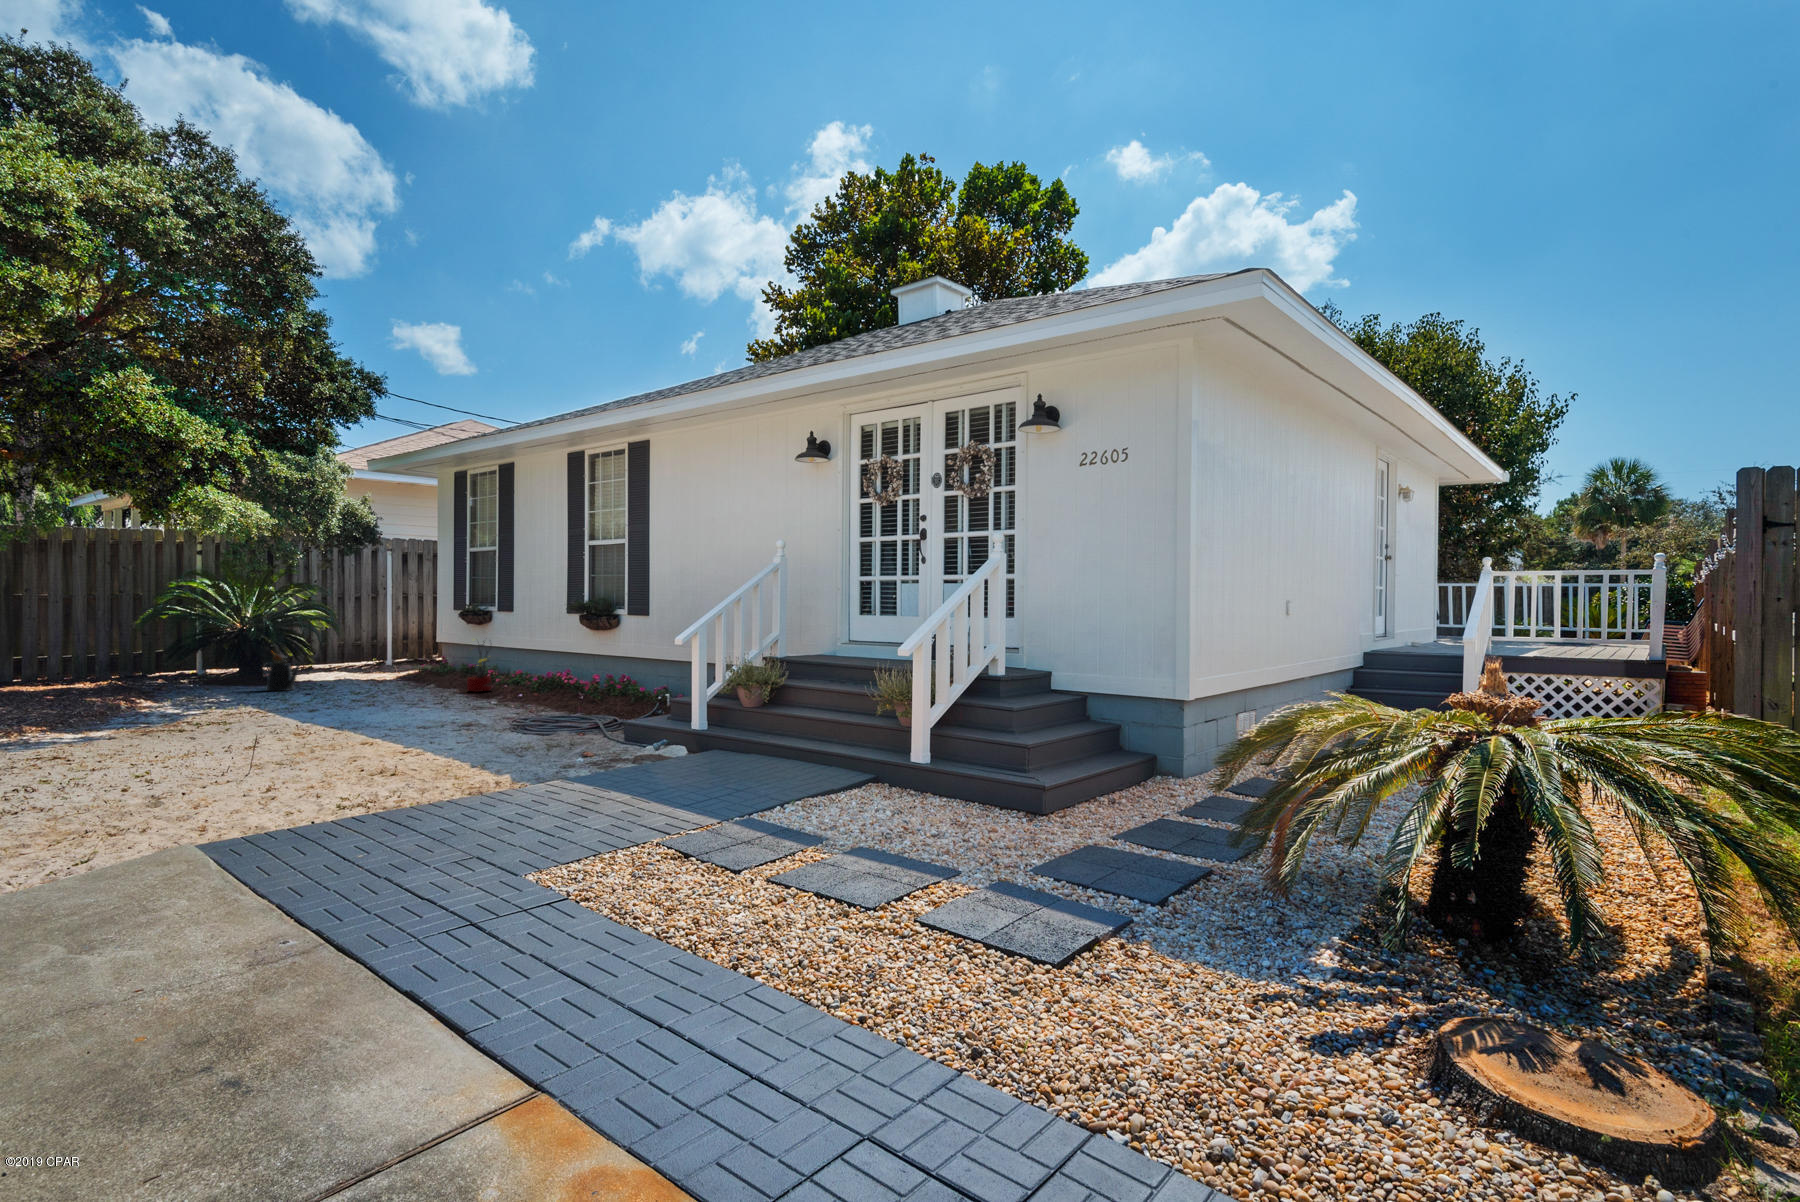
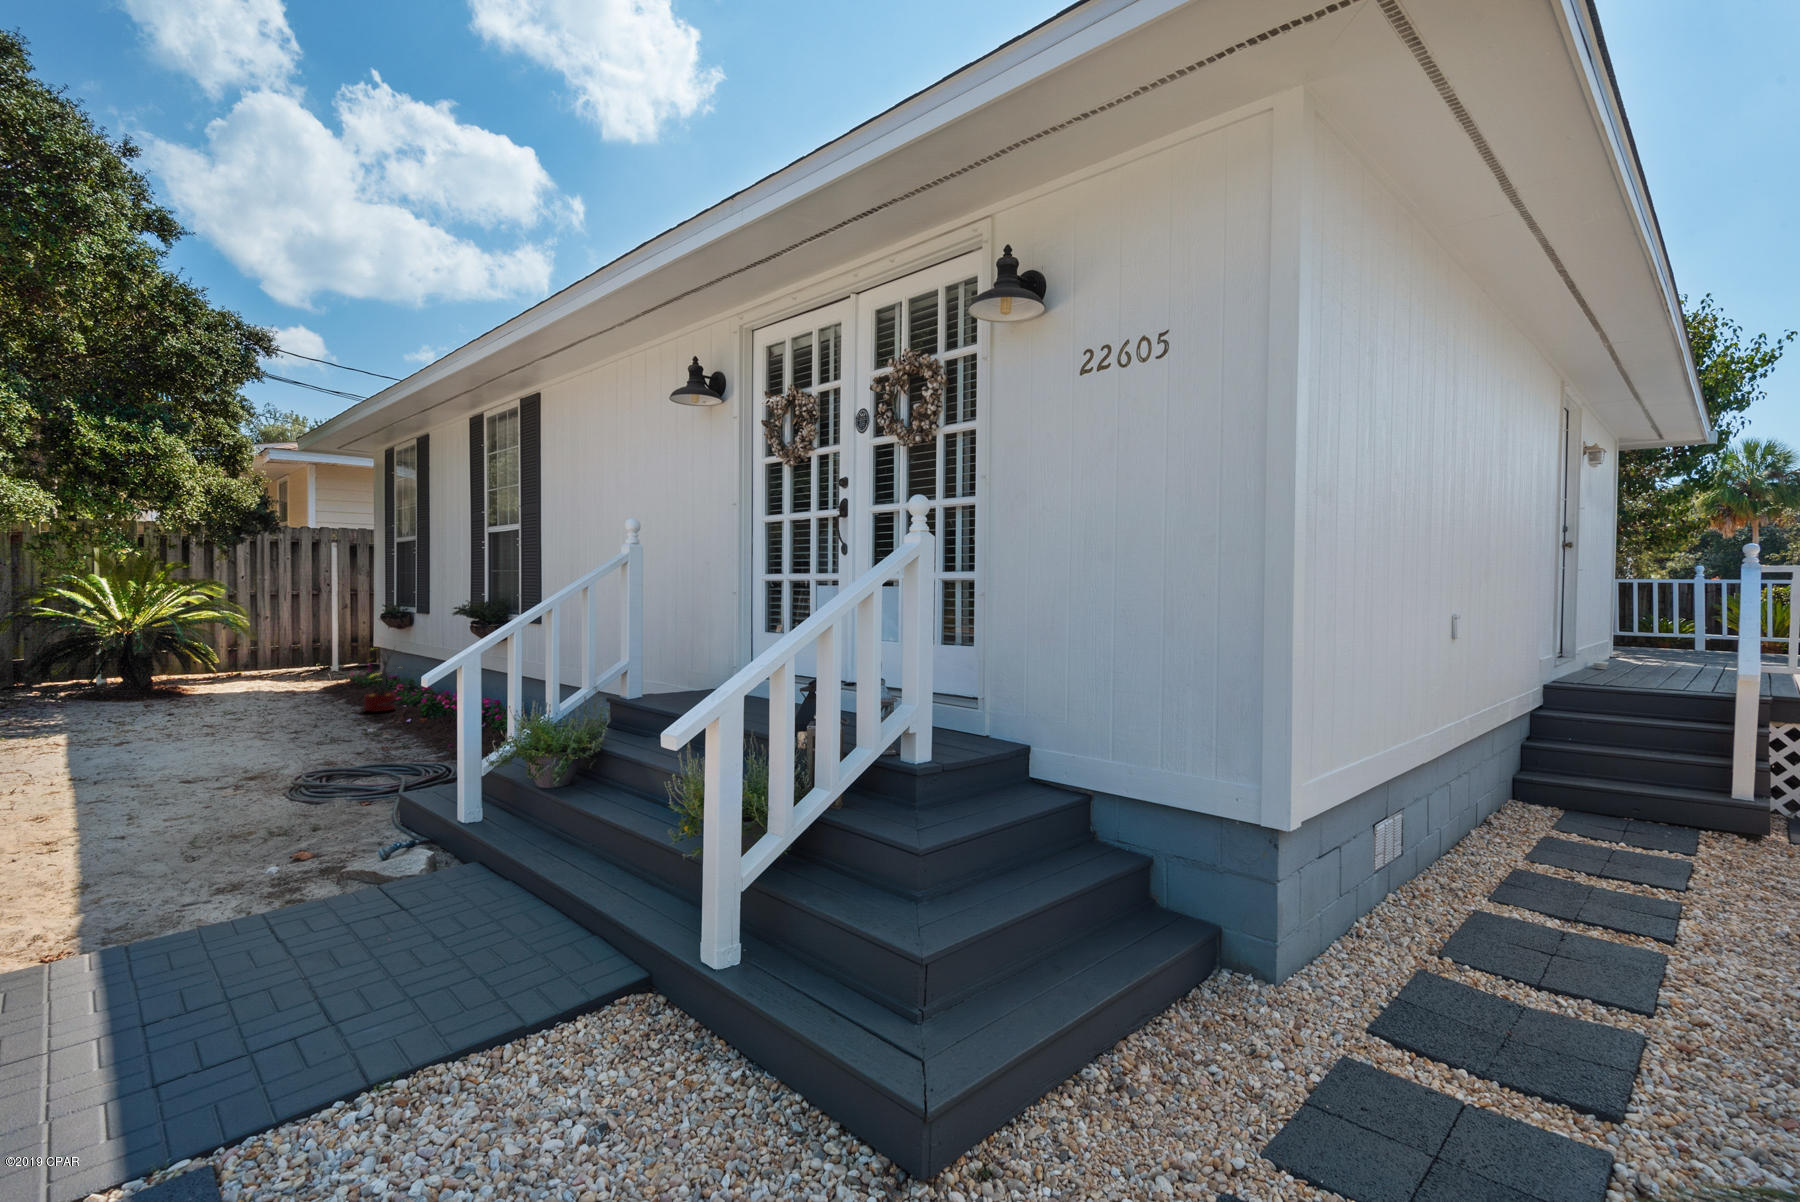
watering can: present [267,653,300,691] -> none [142,659,183,708]

